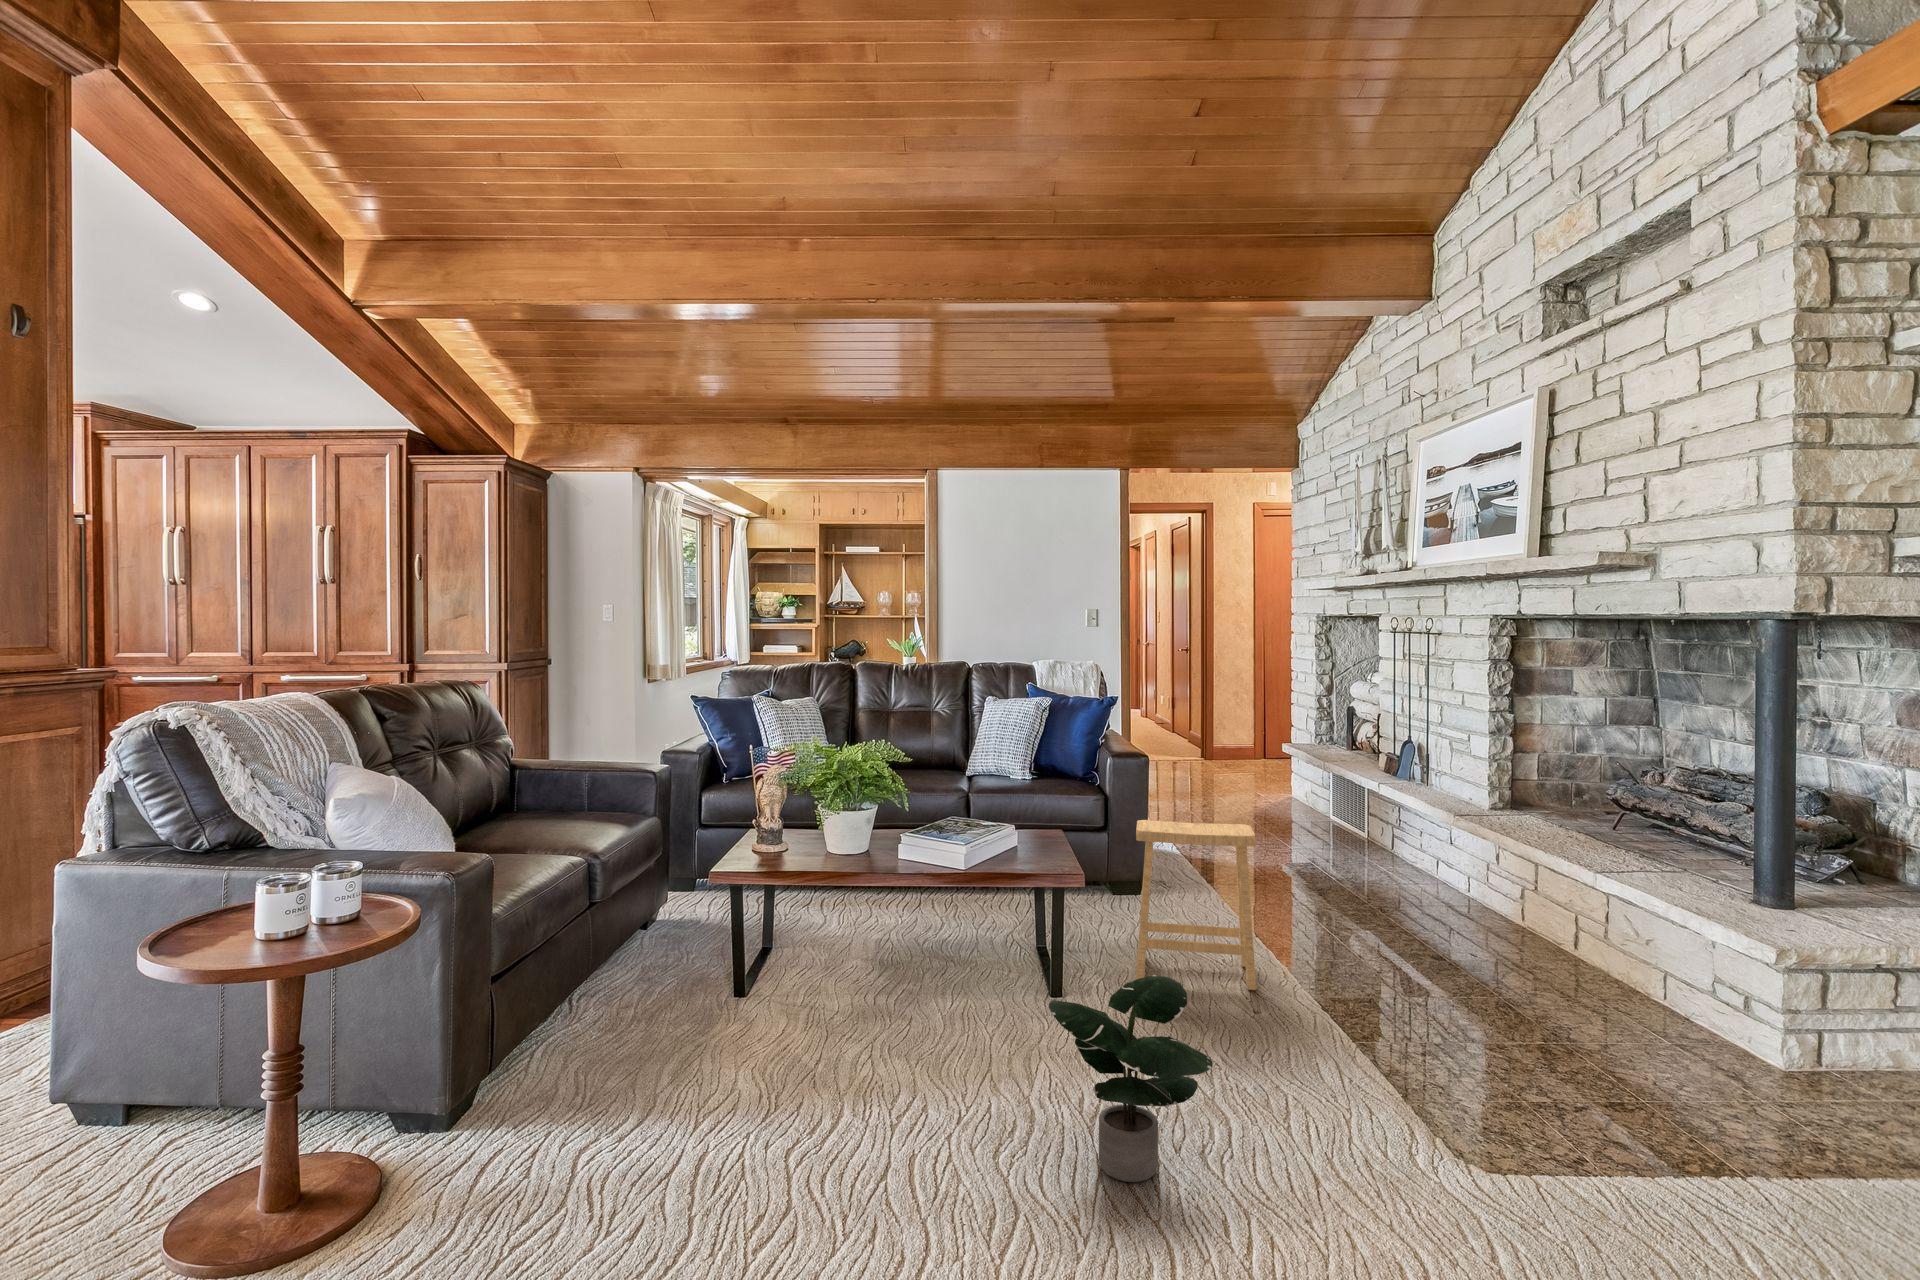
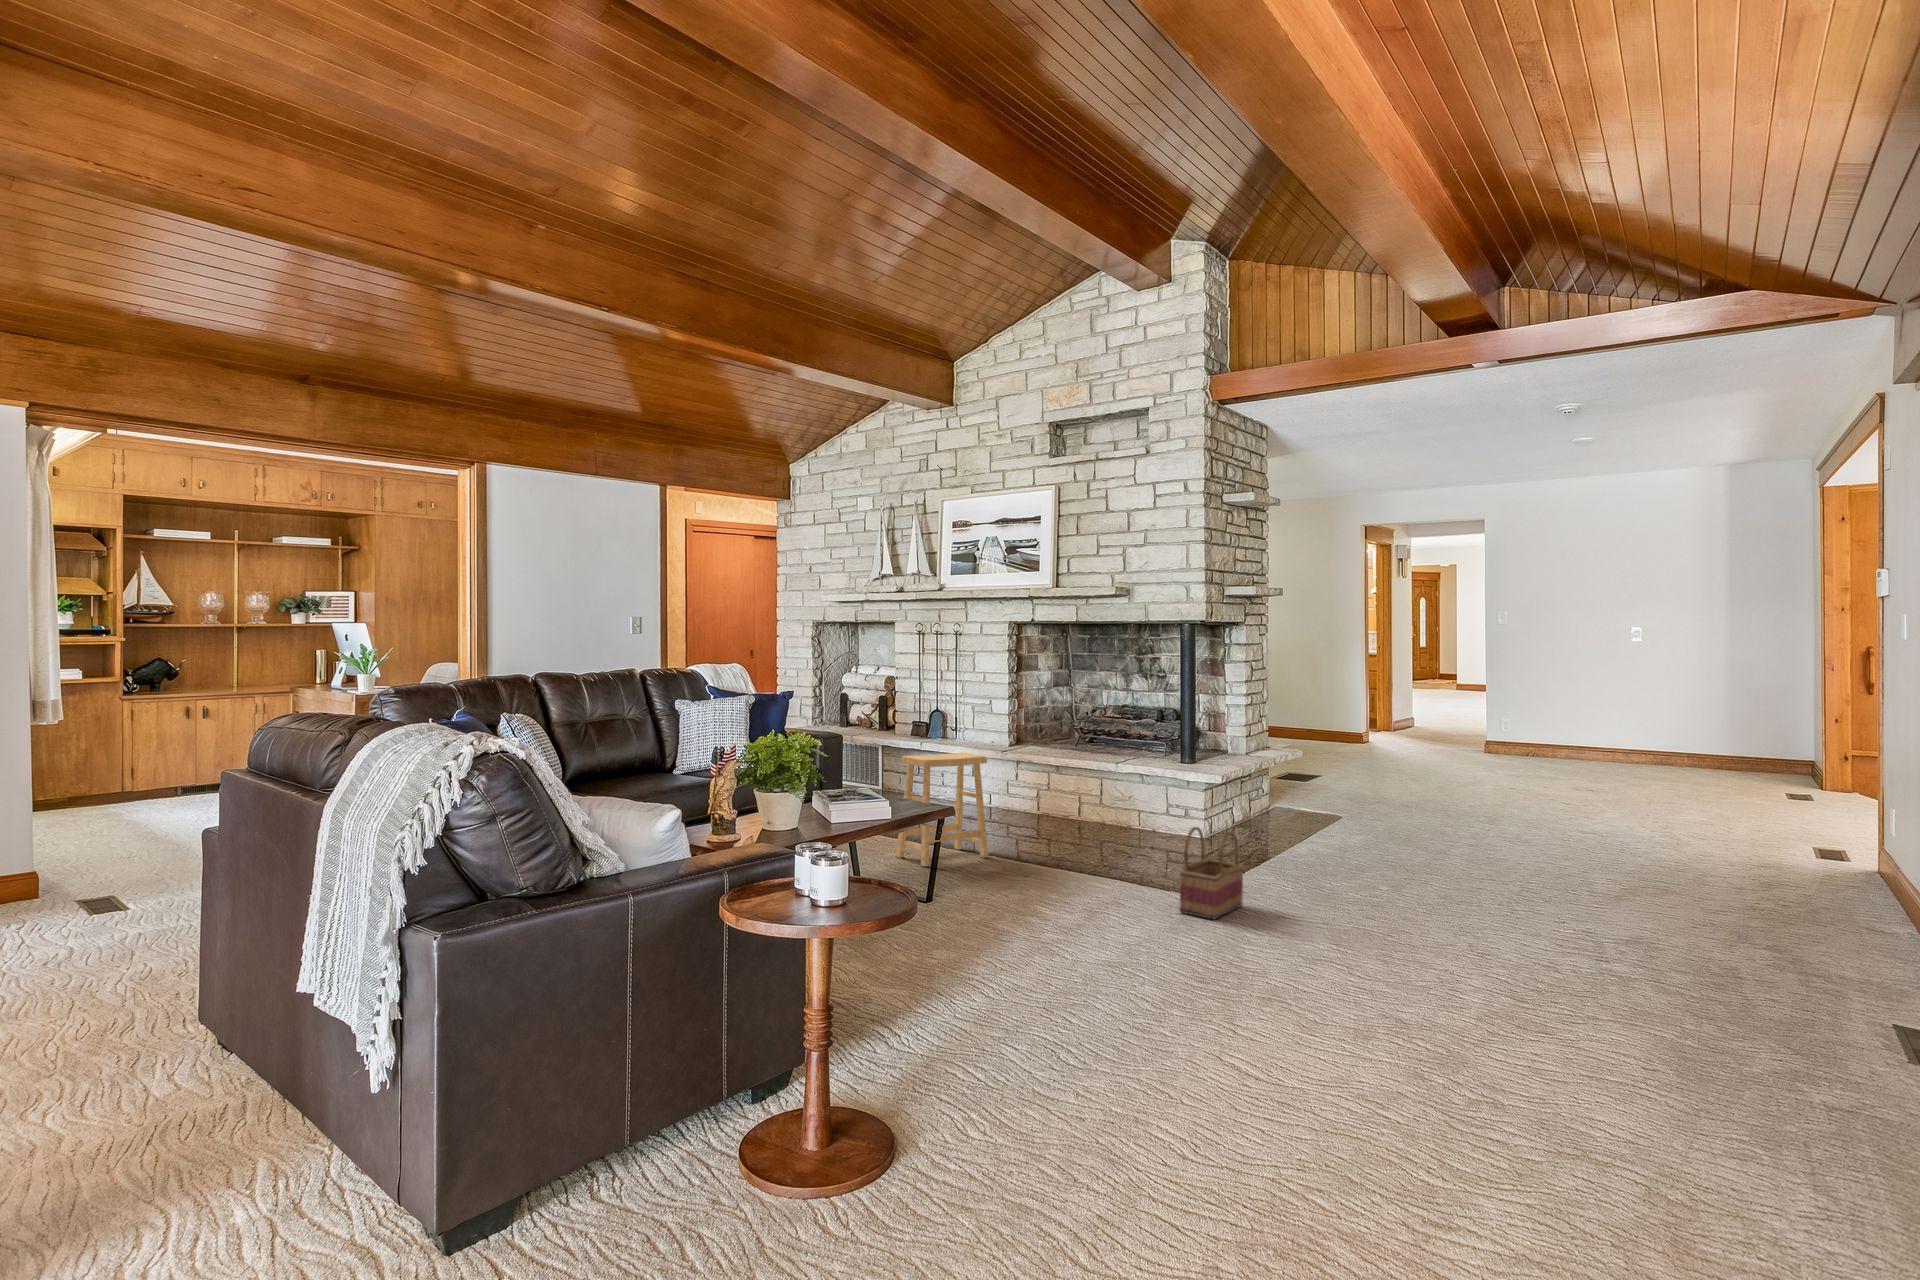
potted plant: present [1048,975,1213,1182] -> none [1051,821,1153,934]
basket: none [1349,1043,1530,1246] -> present [1179,827,1244,919]

